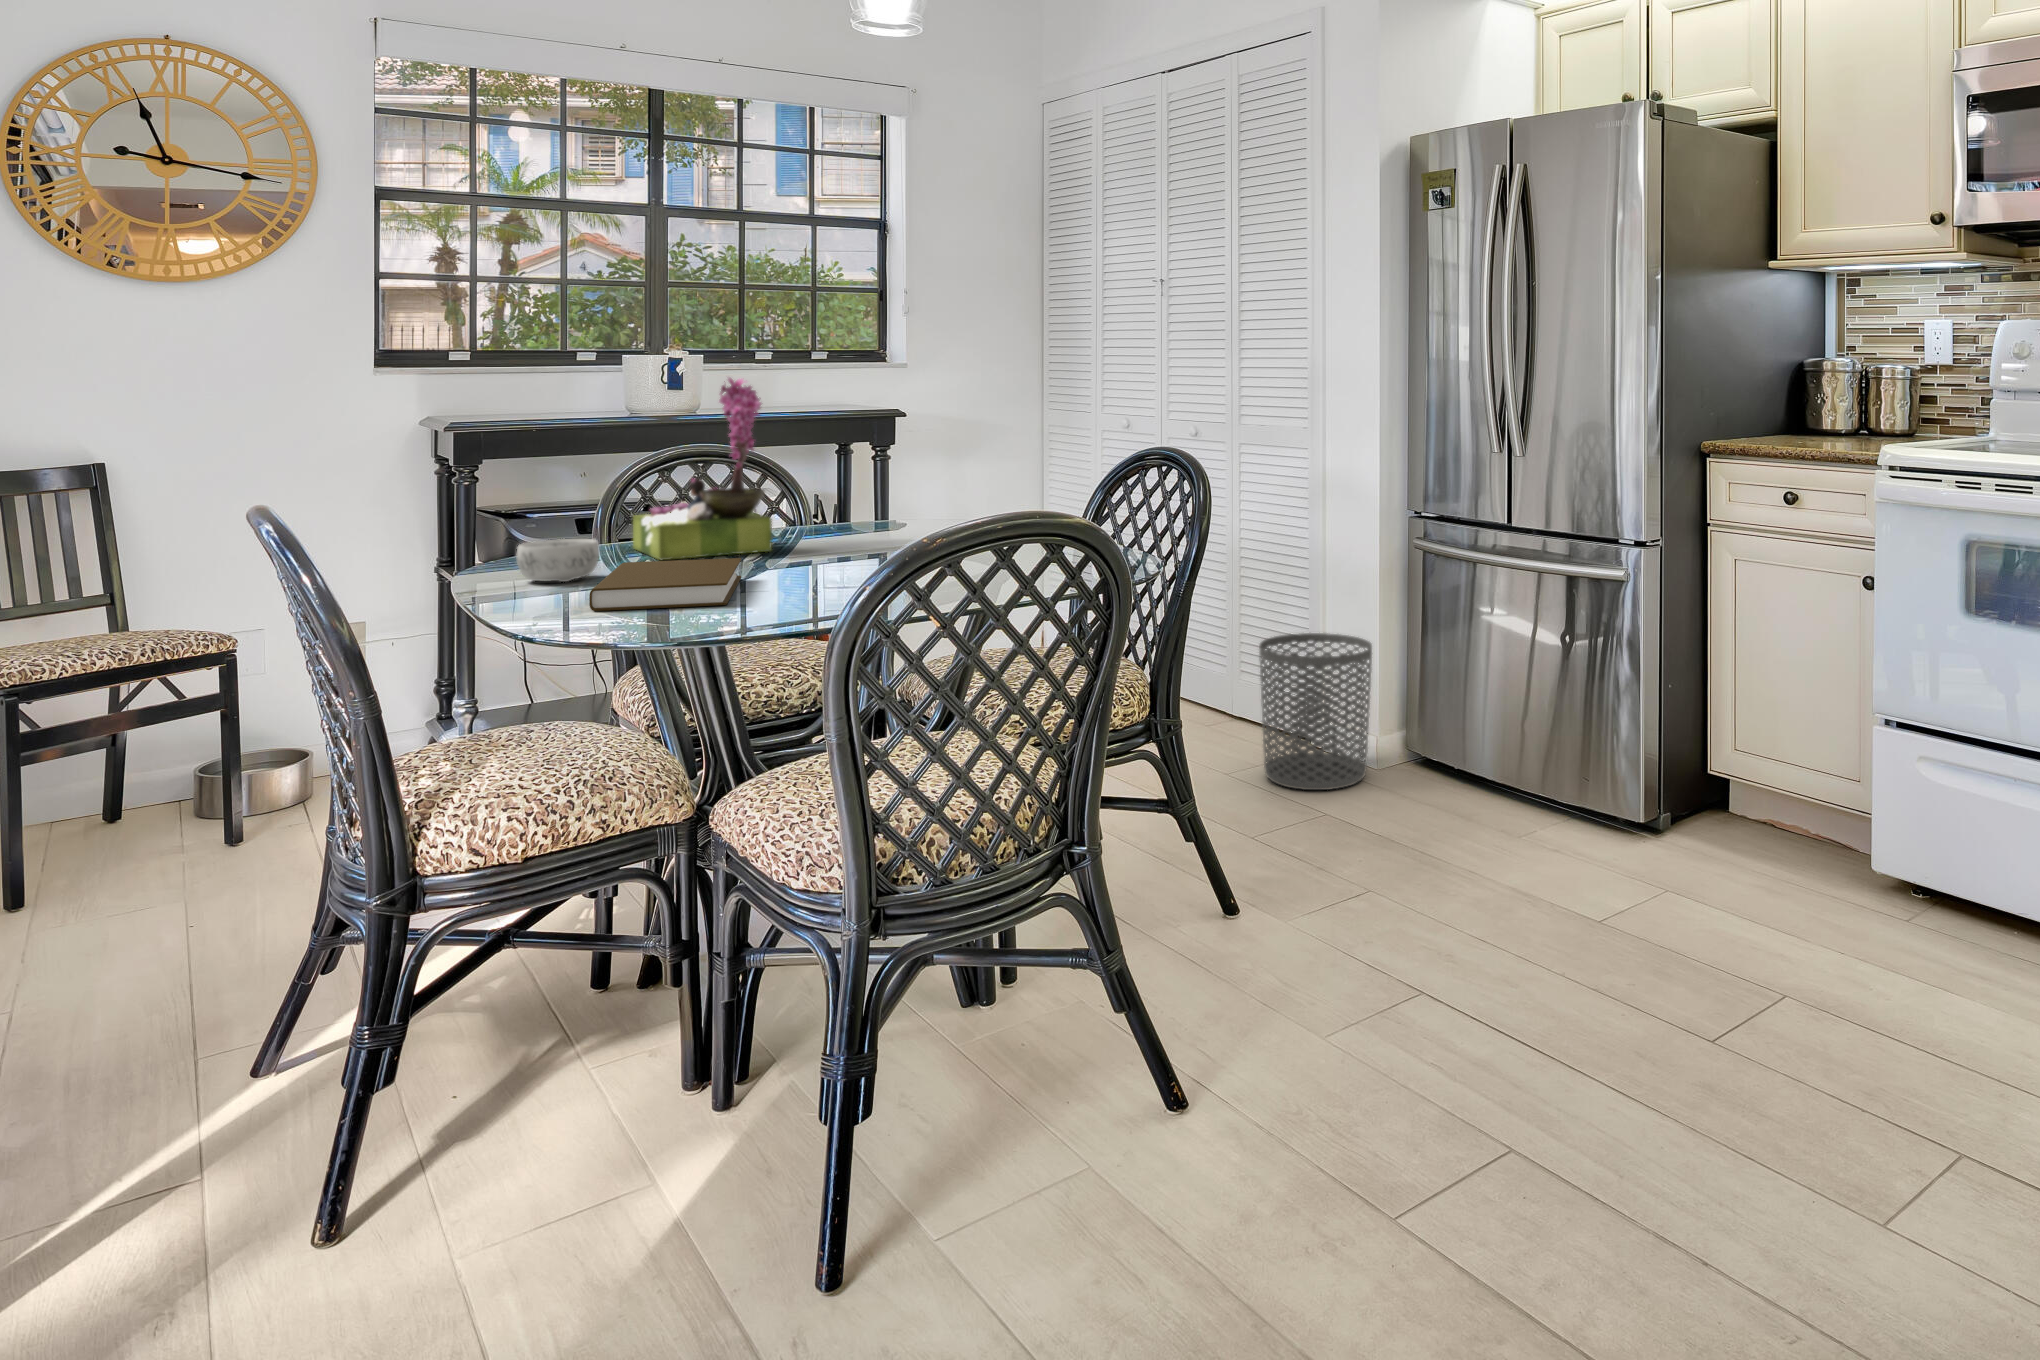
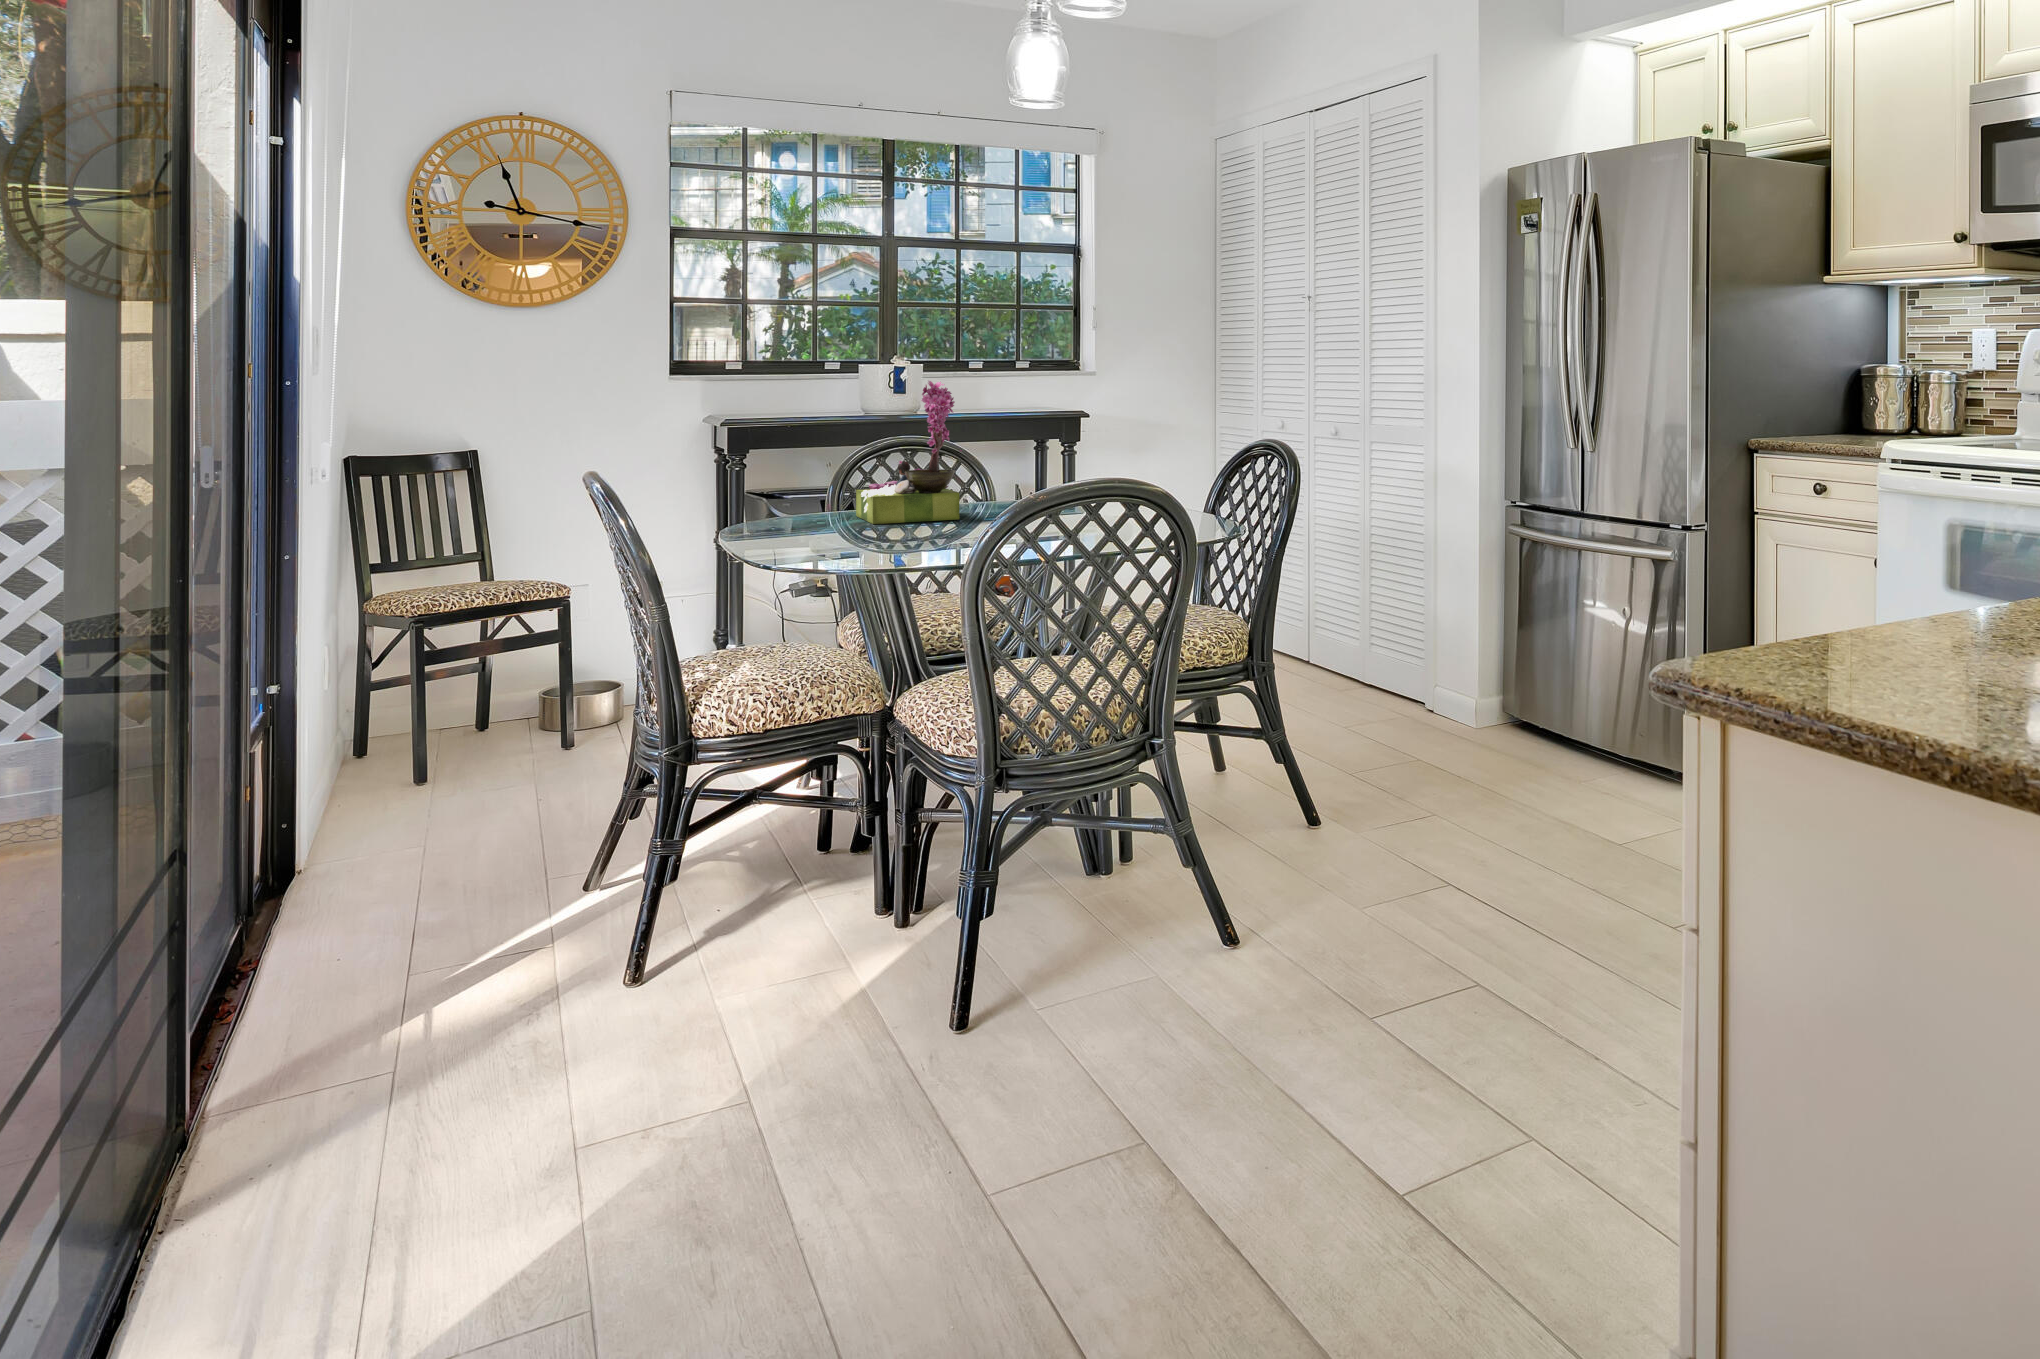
decorative bowl: present [516,539,600,582] -> none [764,505,825,536]
book: present [589,558,741,611] -> none [810,520,927,554]
waste bin: present [1259,633,1372,790] -> none [1380,606,1479,740]

